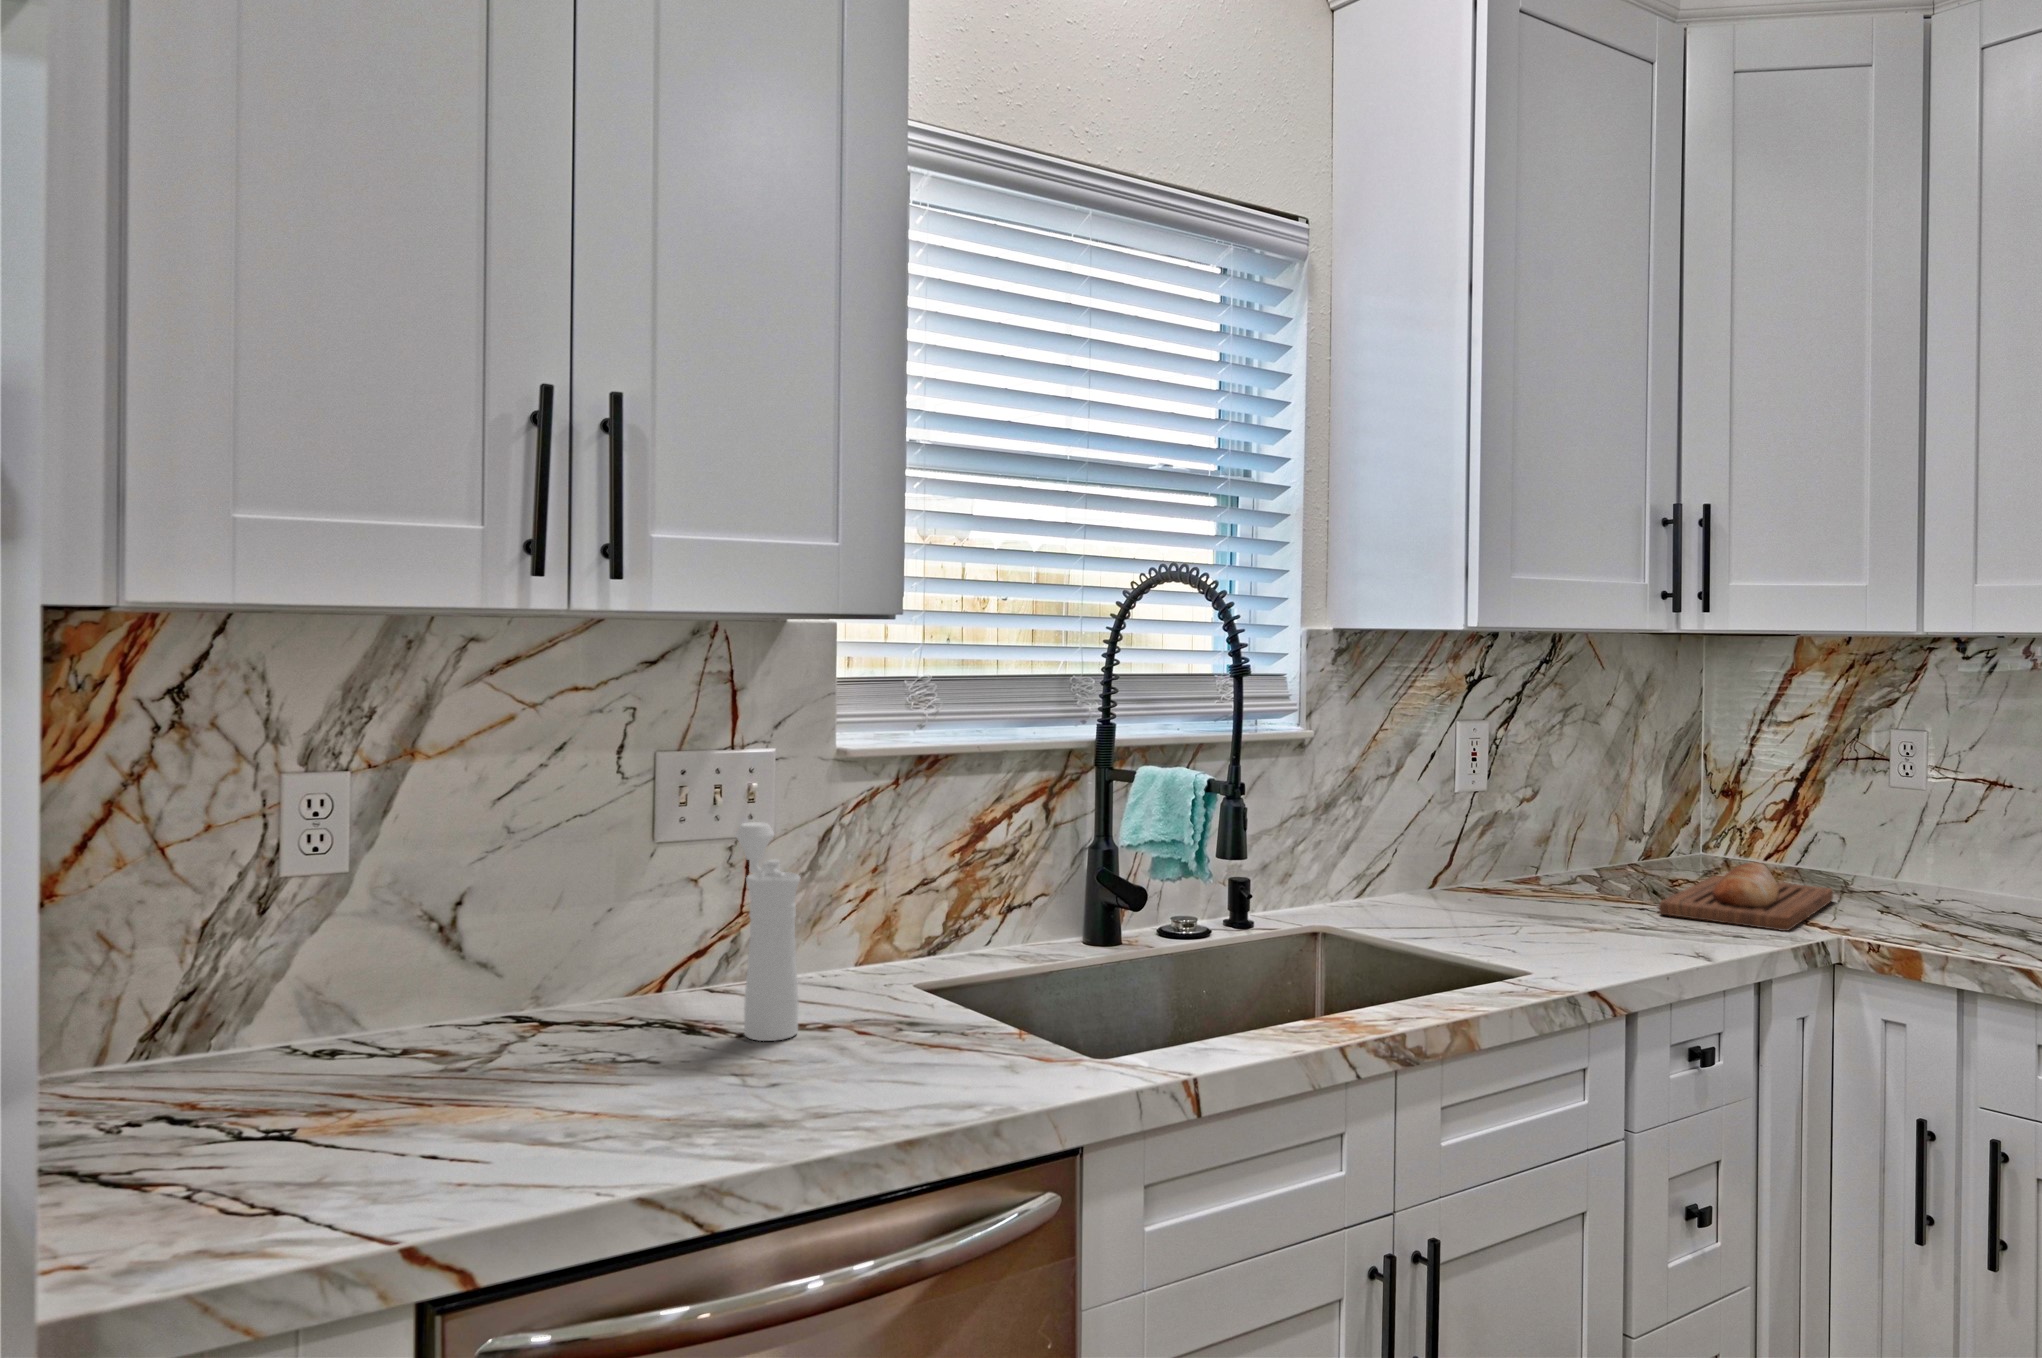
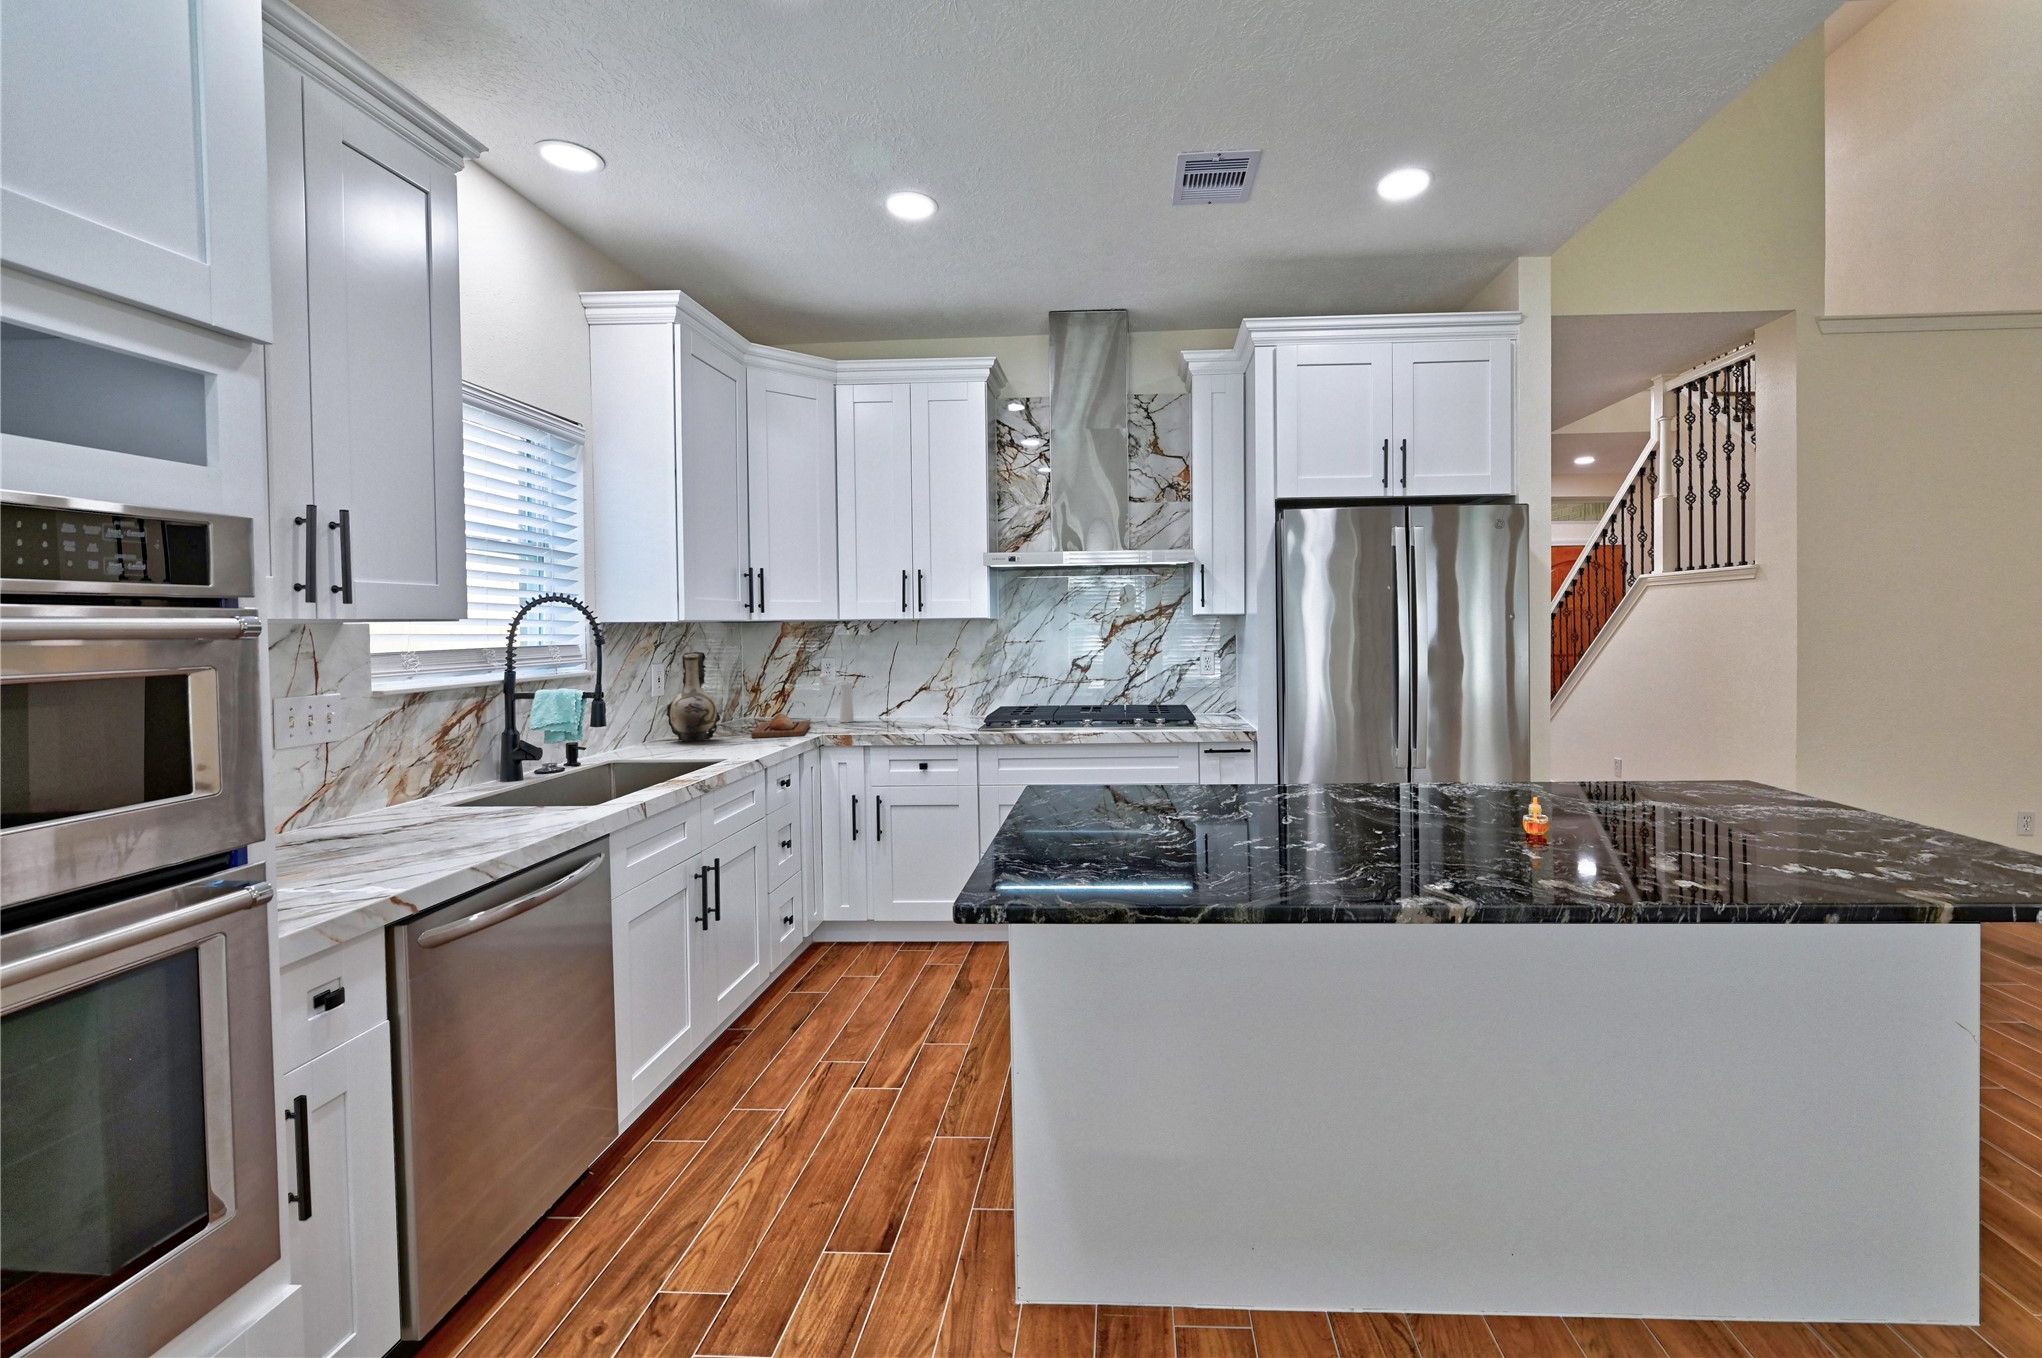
decorative vase: none [1480,700,1592,904] -> present [666,652,720,741]
pepper mill: present [735,822,800,1041] -> present [819,673,853,722]

